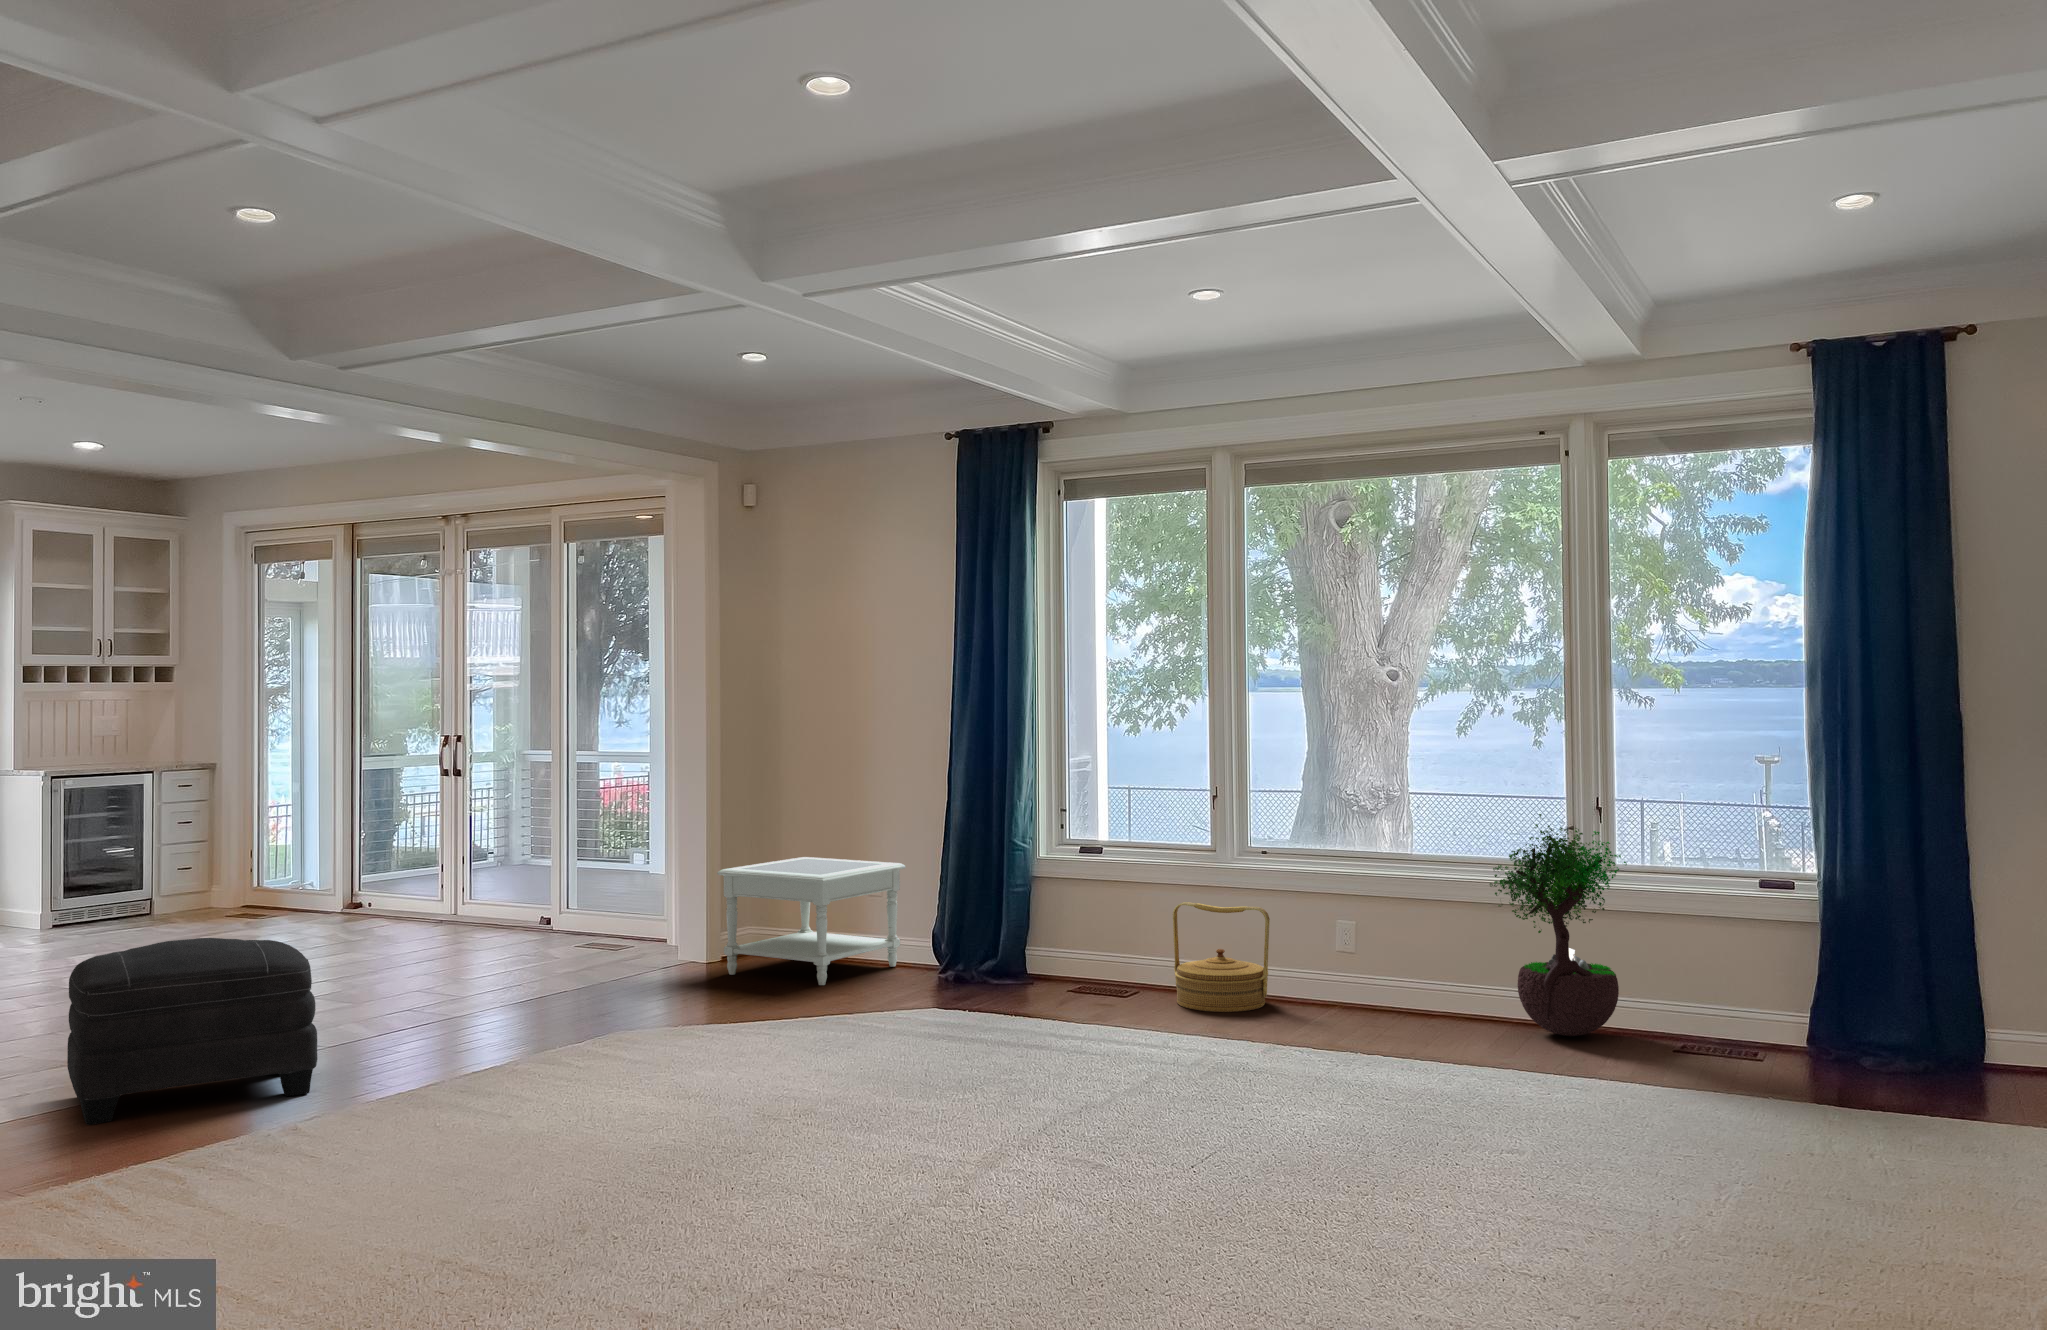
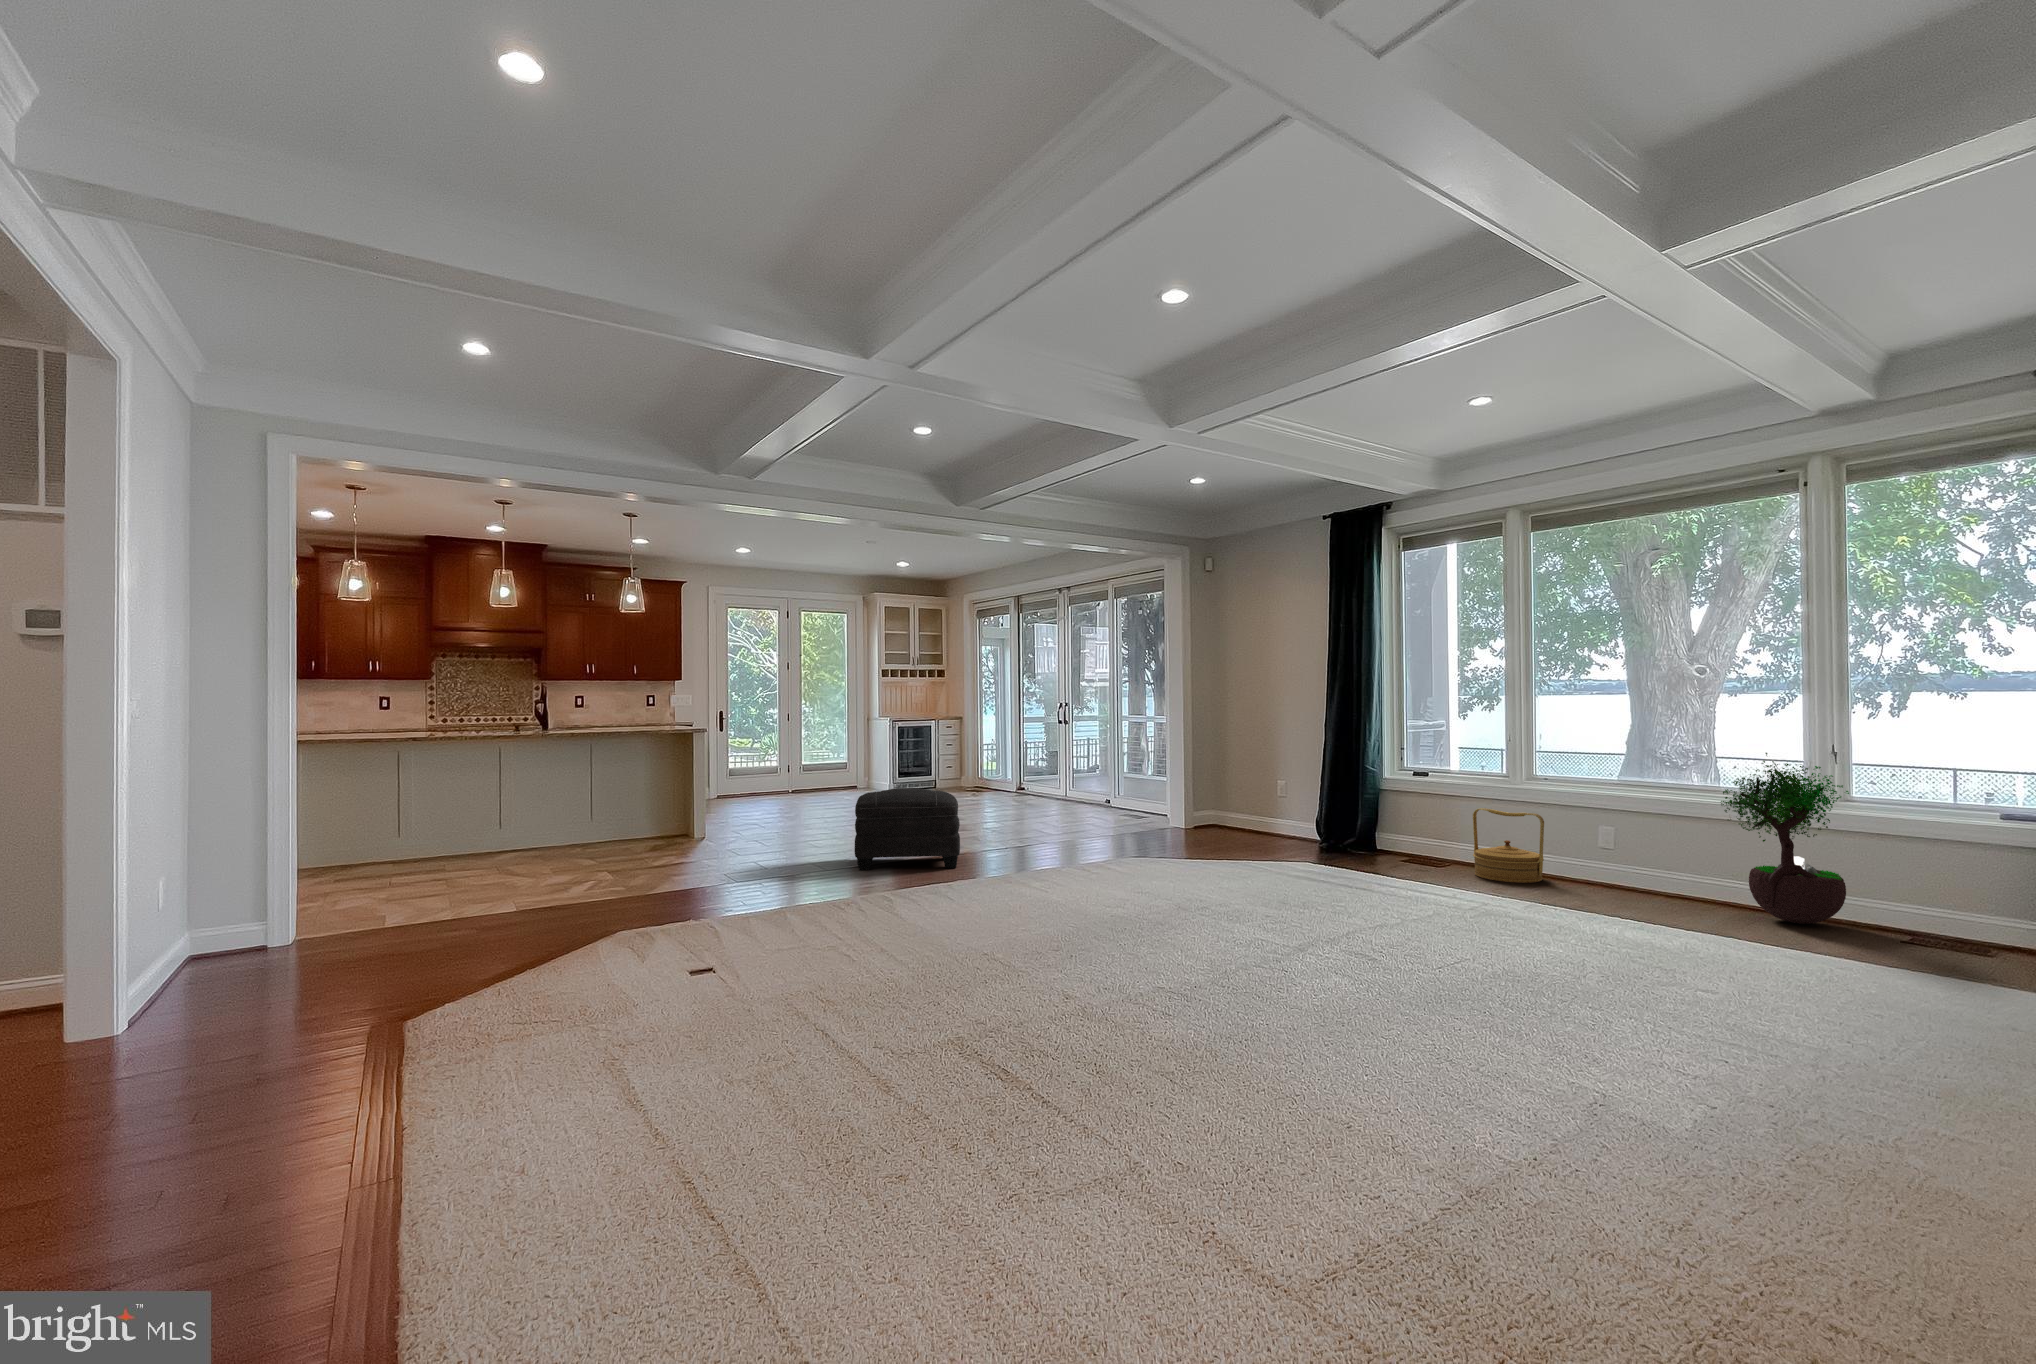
side table: present [717,857,906,985] -> none [1188,772,1302,845]

